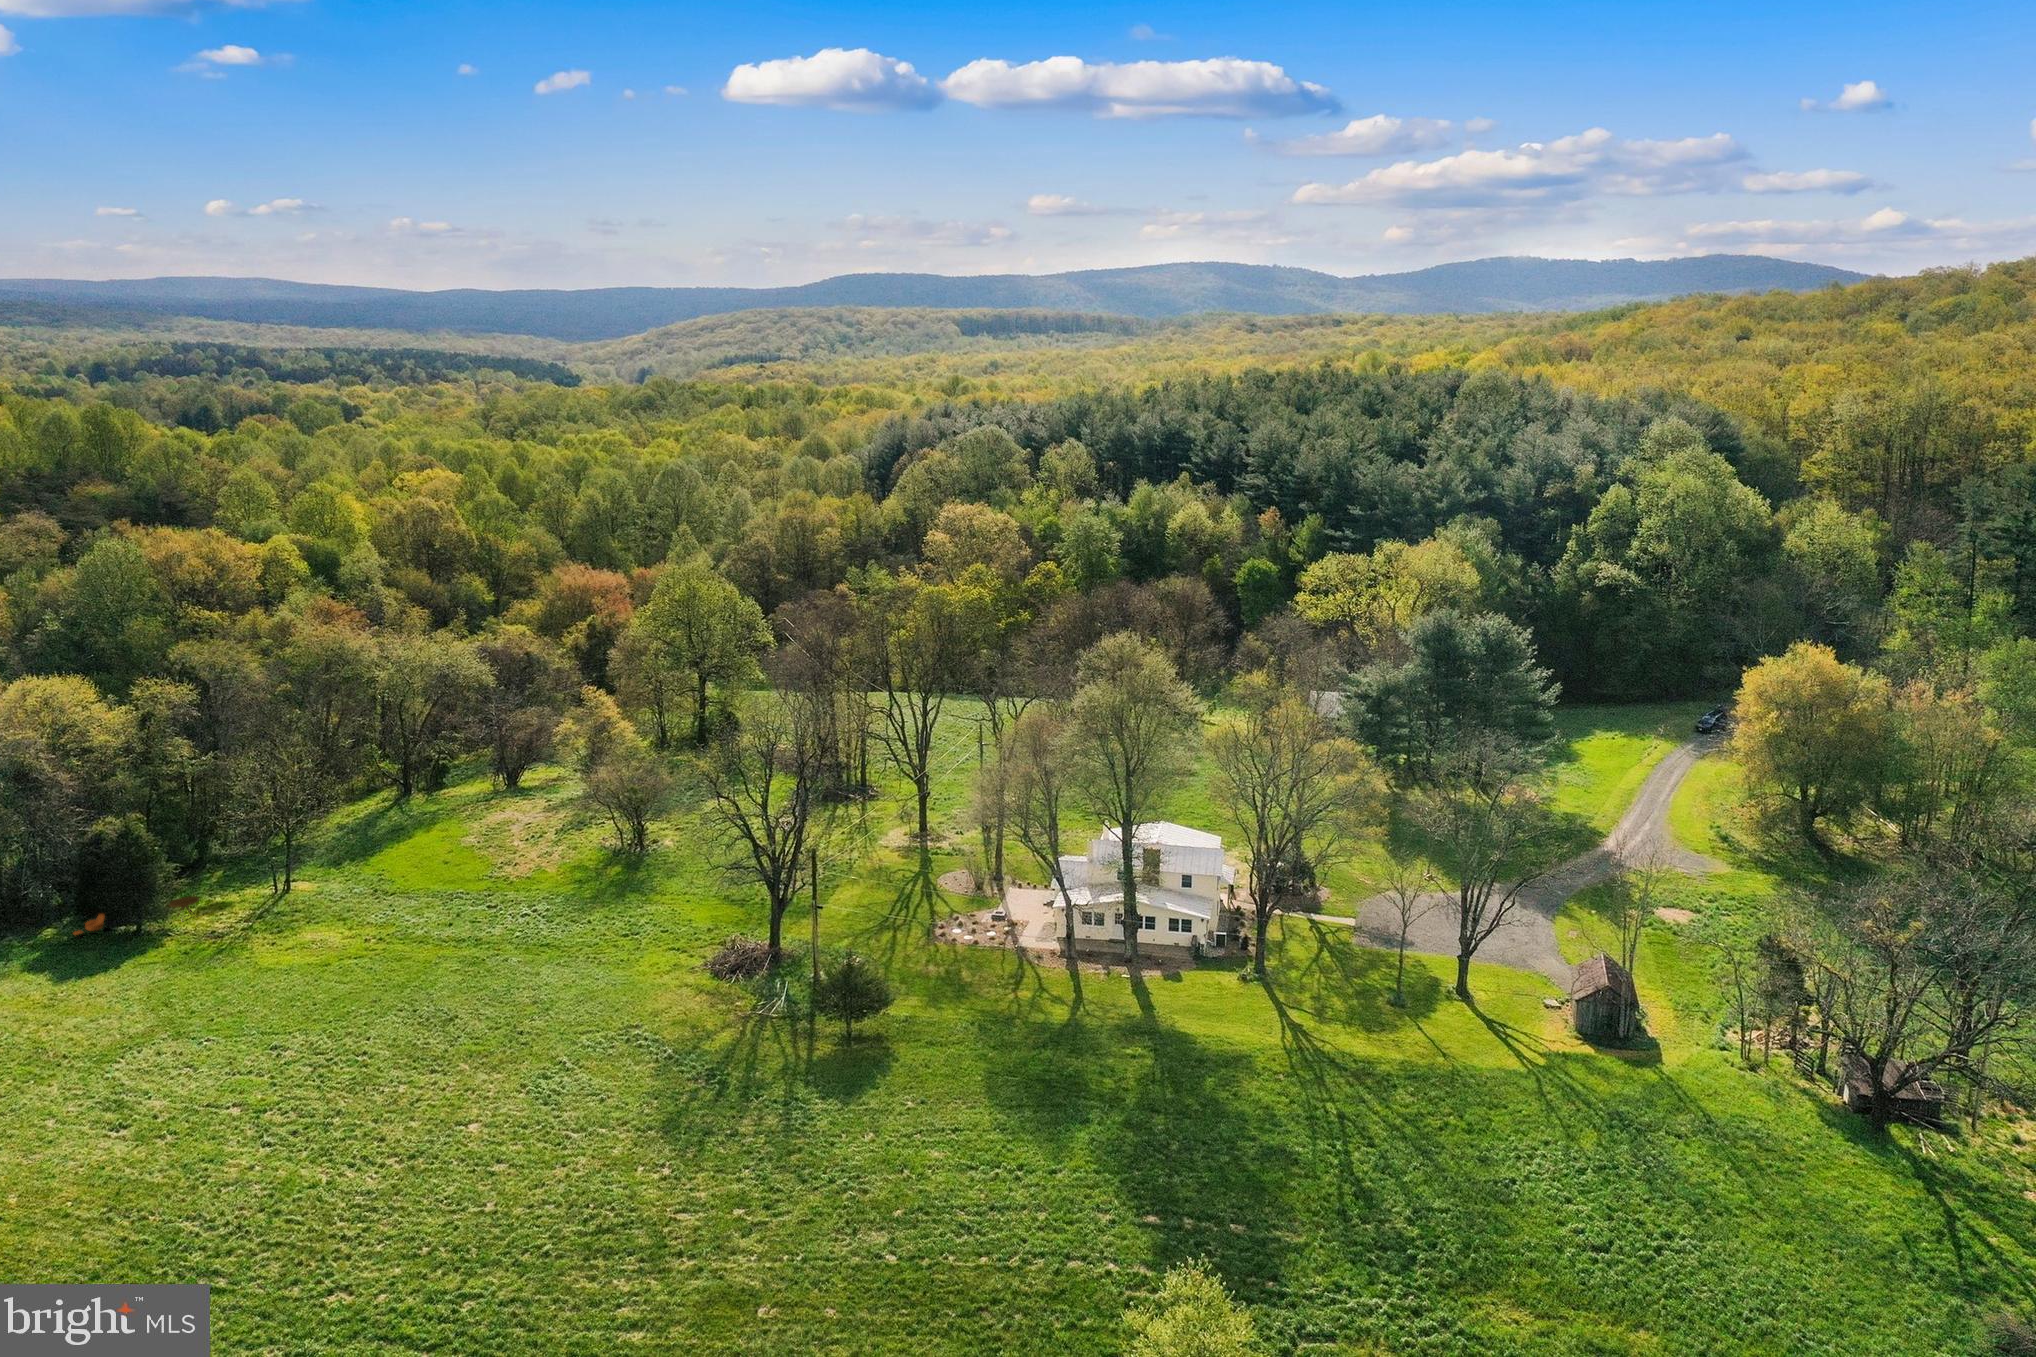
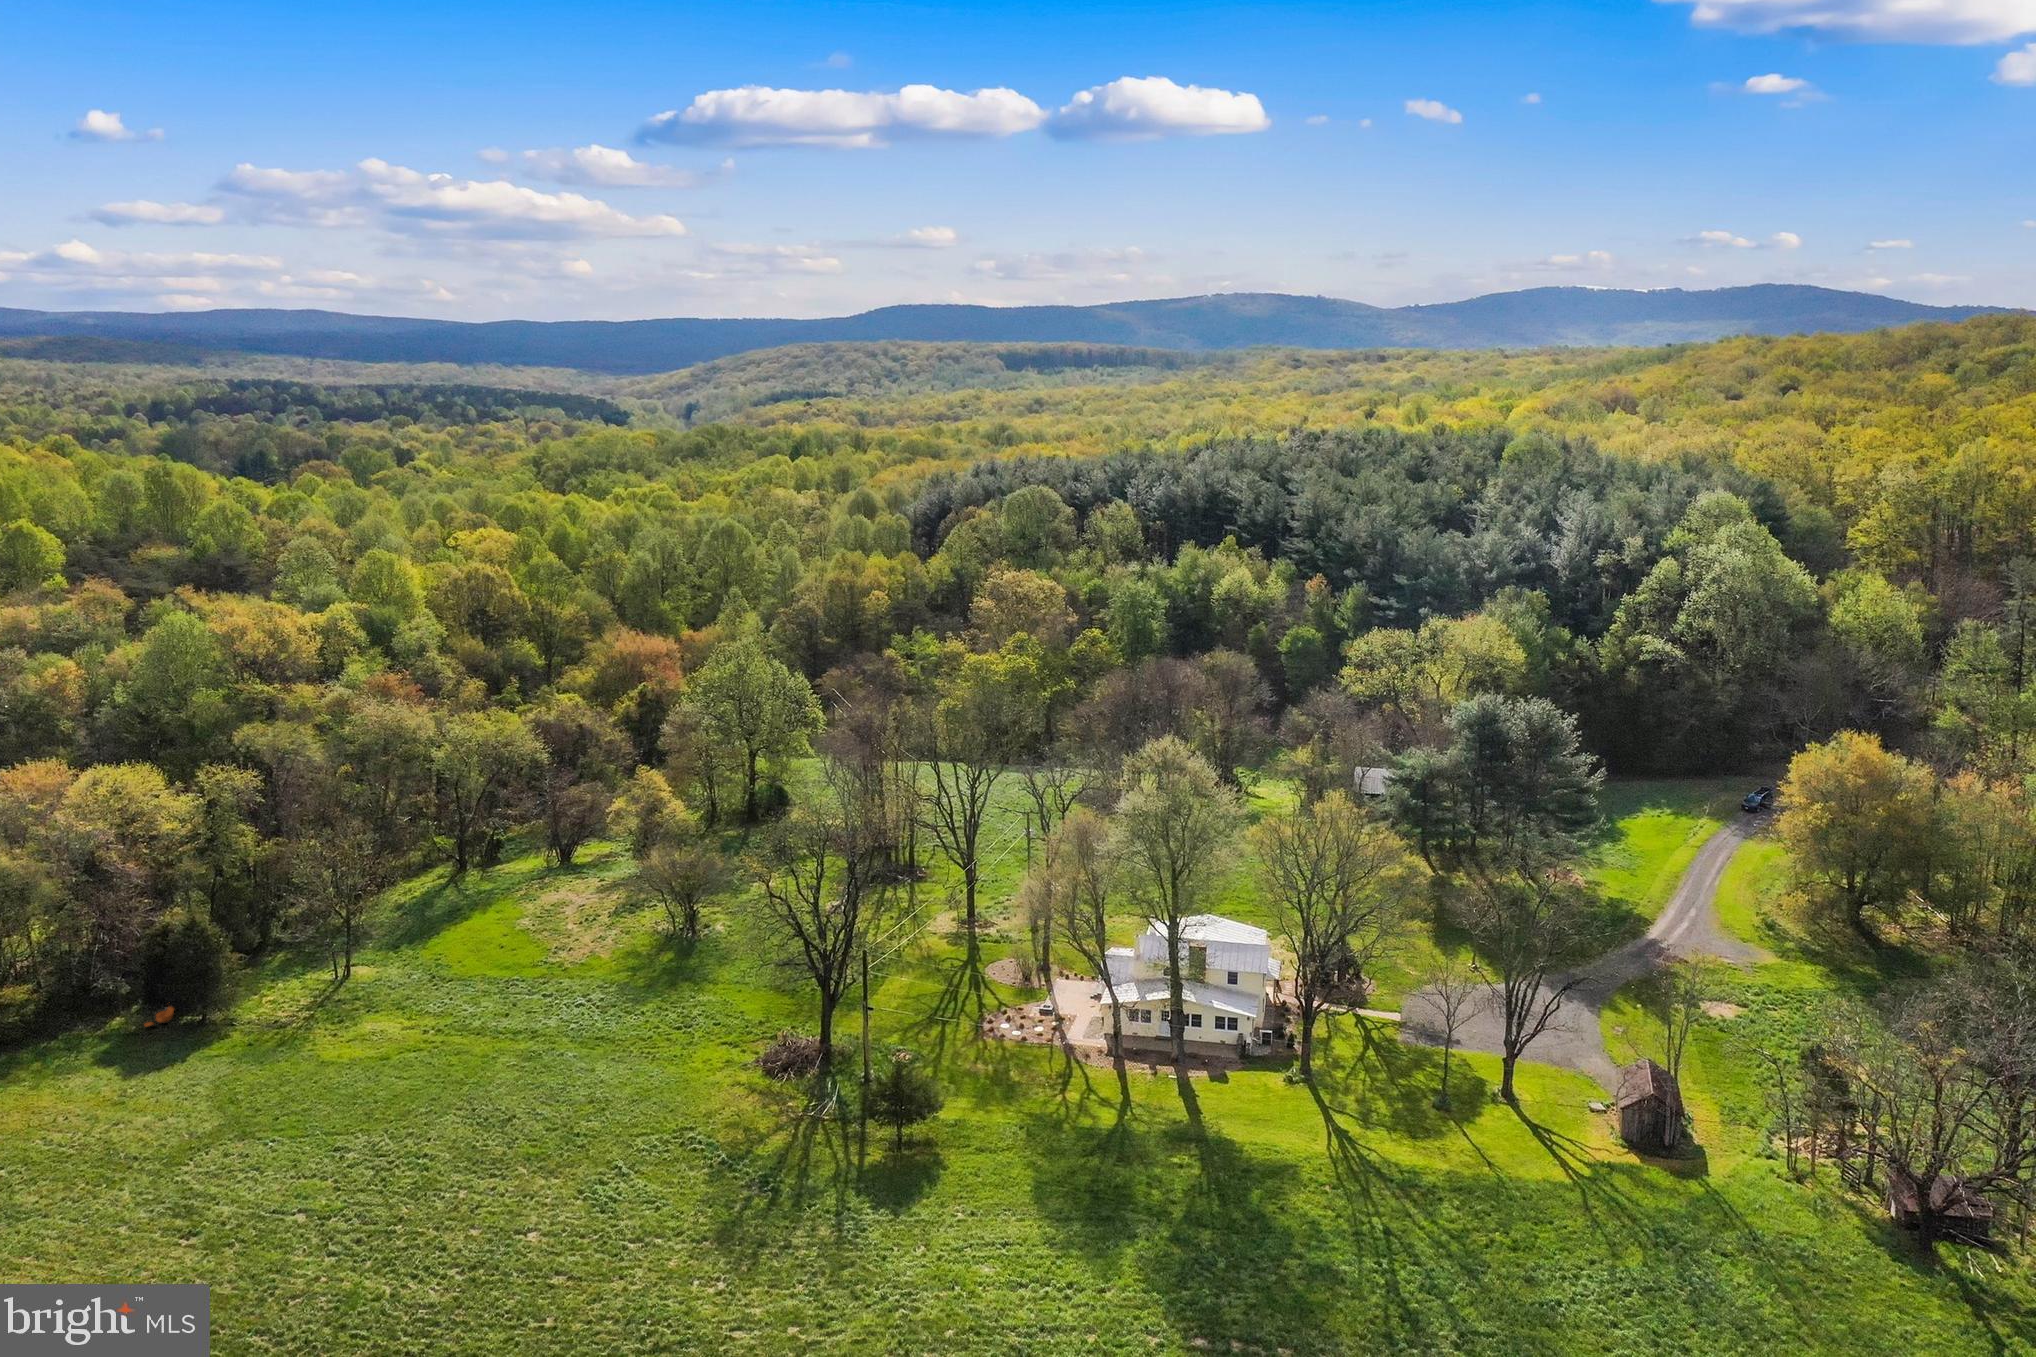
round table: present [169,896,200,913] -> none [235,987,265,1012]

